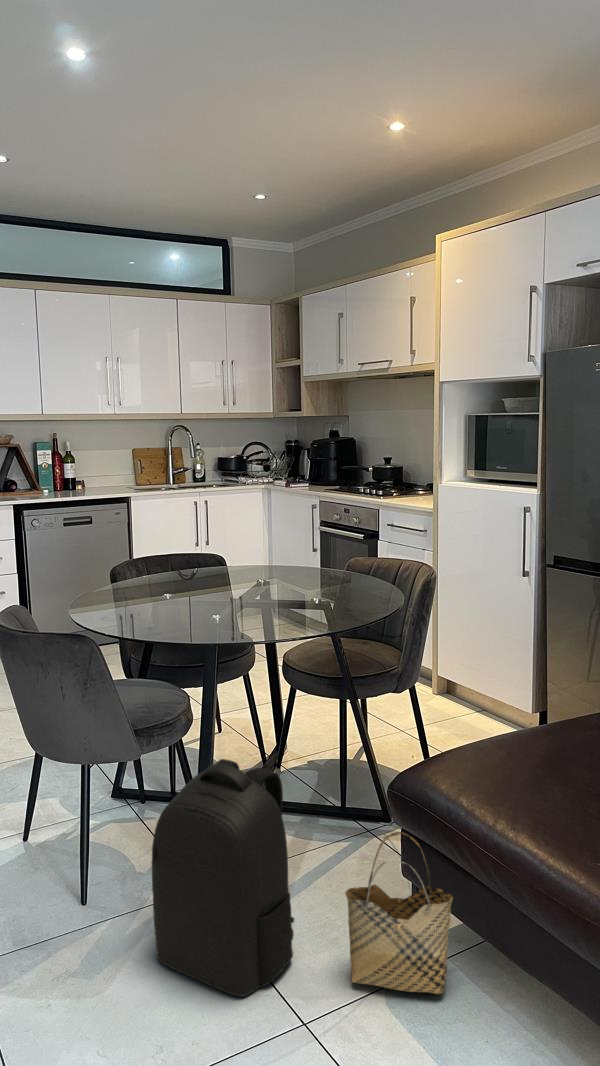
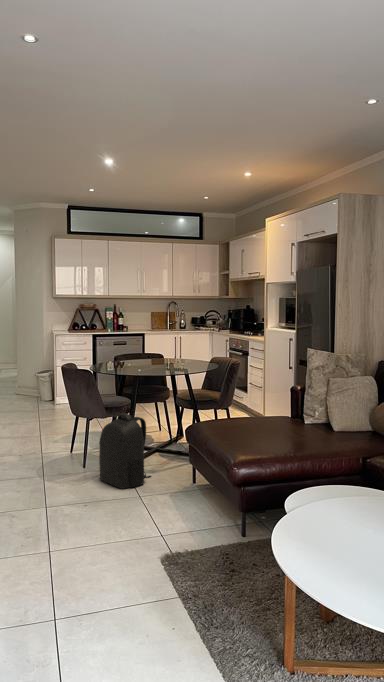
woven basket: present [345,832,453,994] -> none [159,440,194,494]

